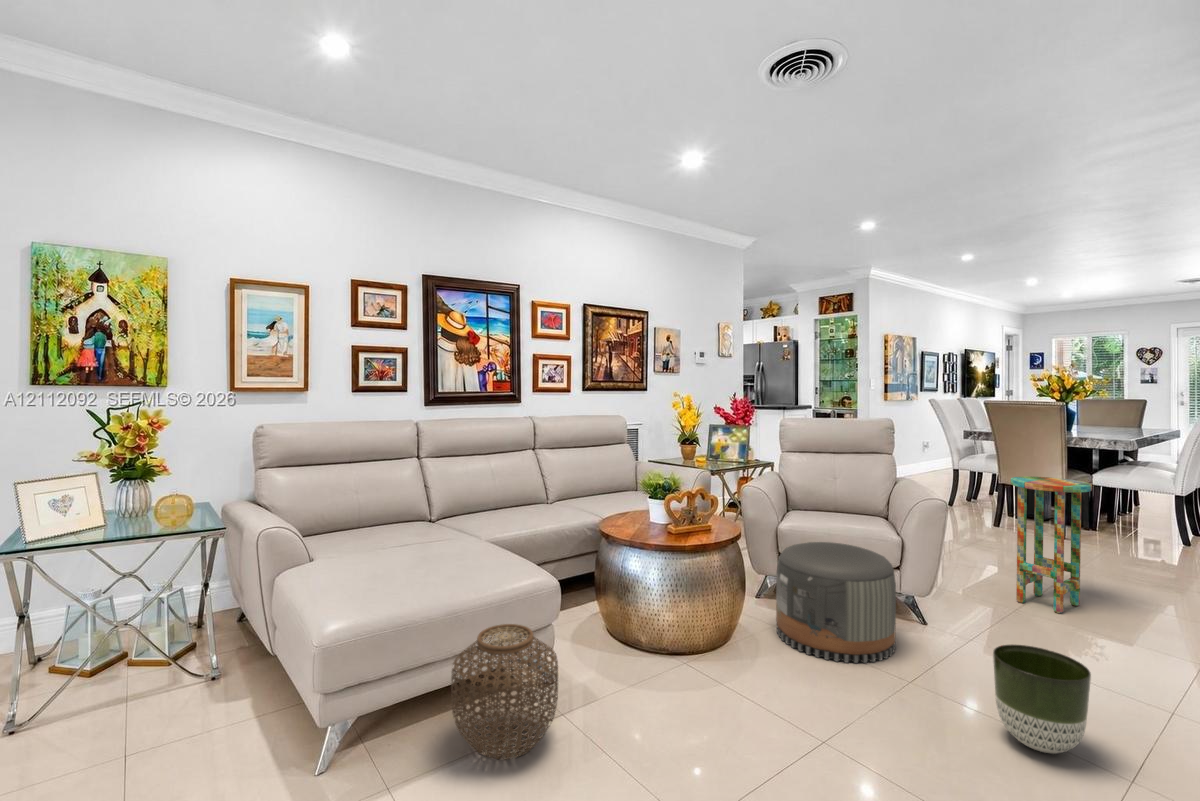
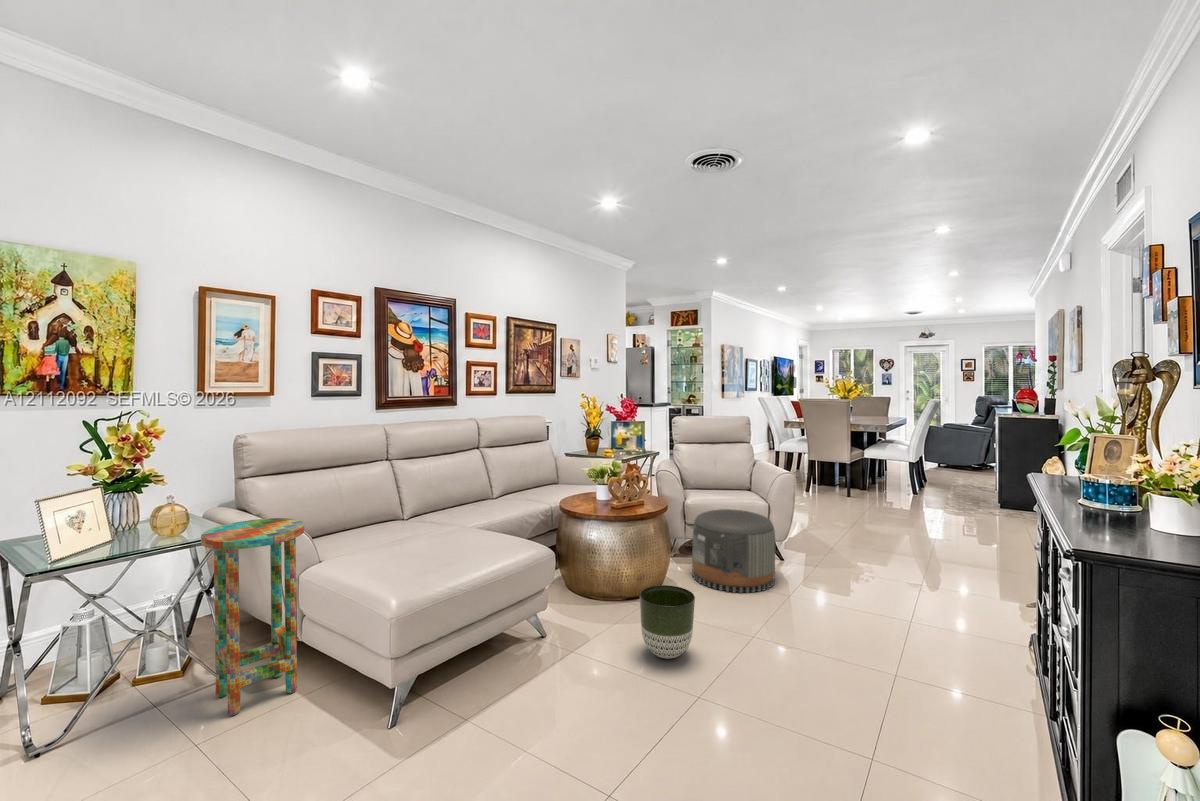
side table: present [1011,477,1092,613] -> present [201,518,304,715]
woven basket: present [451,624,558,759] -> none [499,585,580,686]
planter: present [993,645,1091,754] -> present [640,585,695,659]

